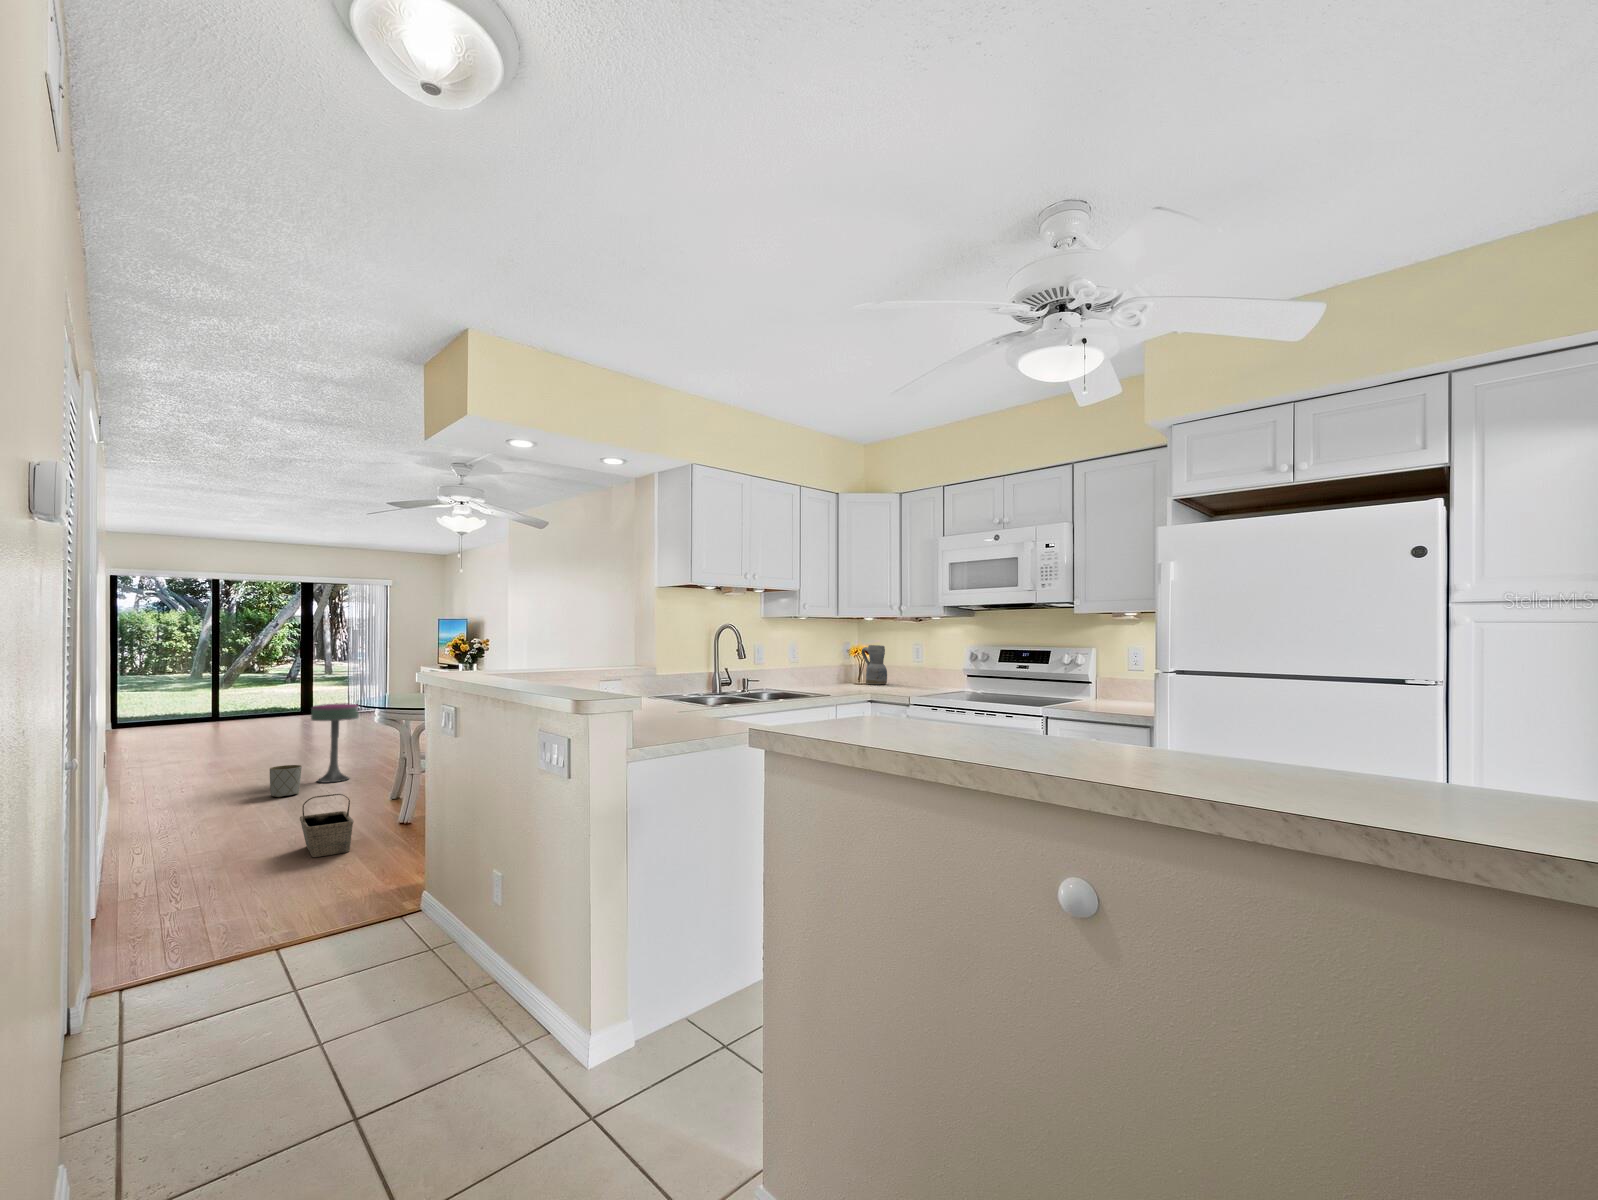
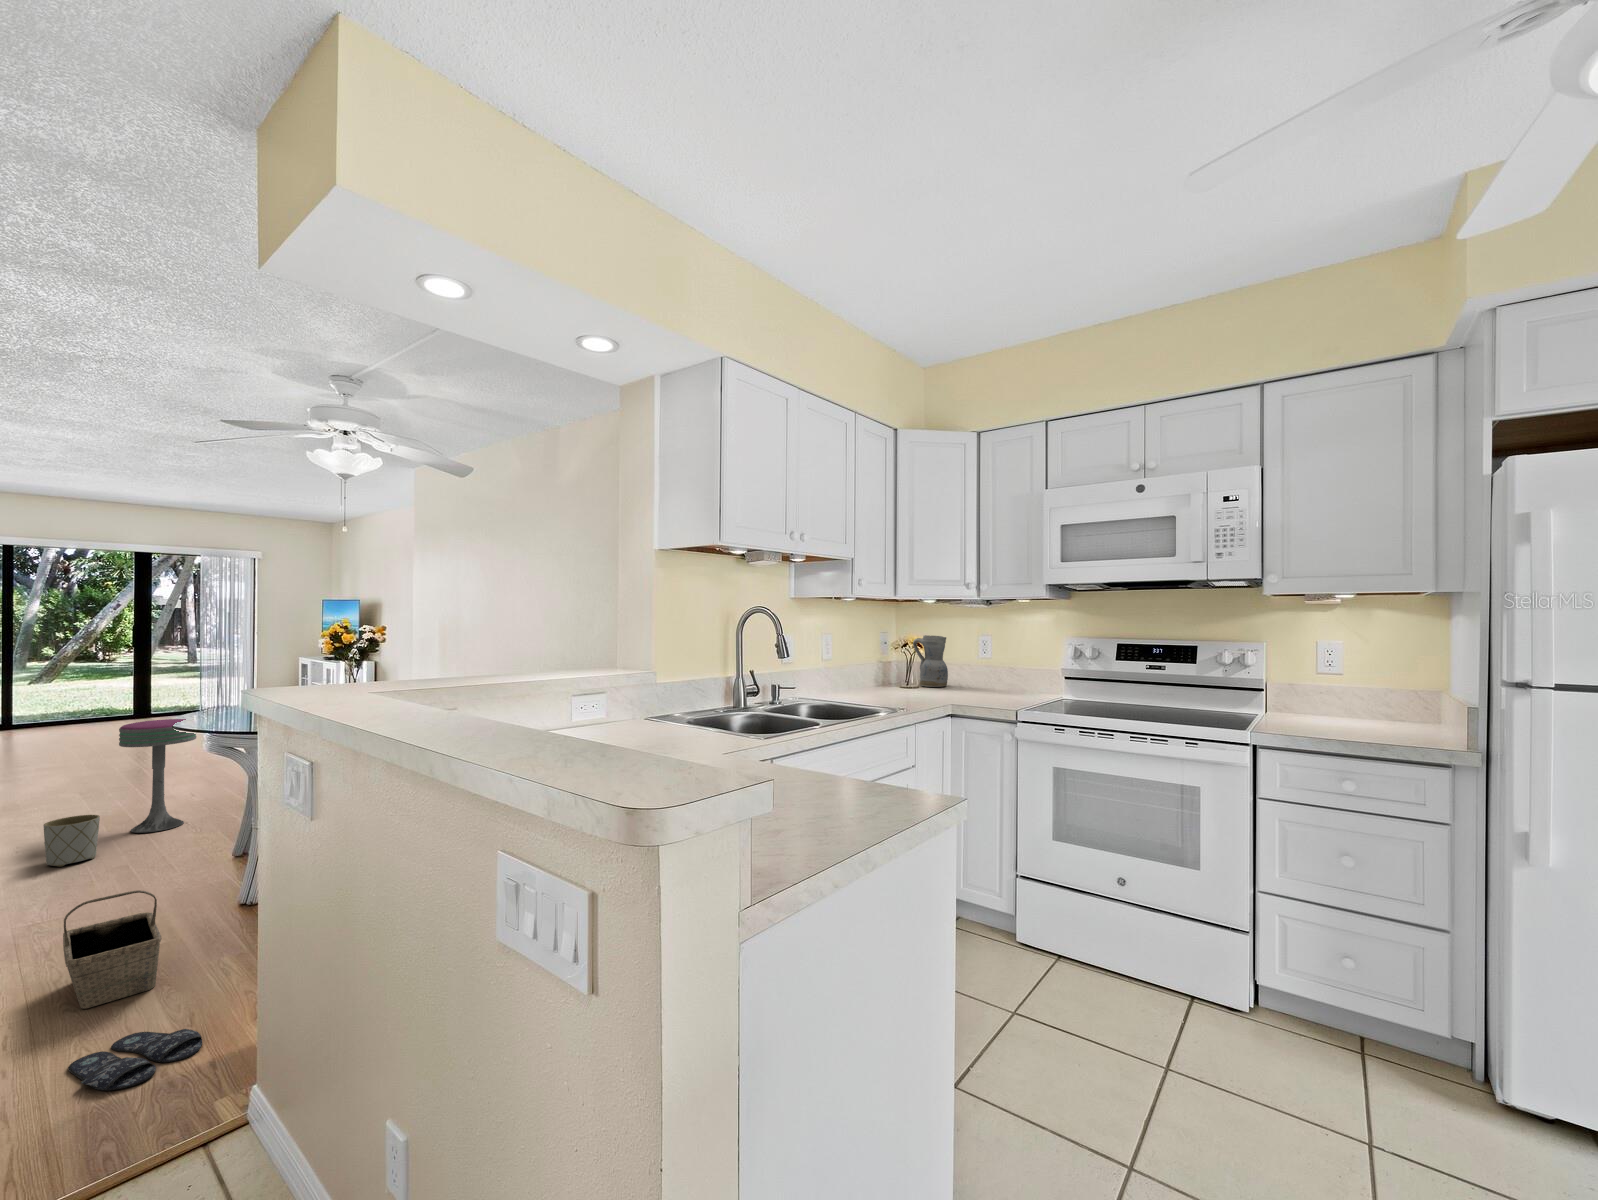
slippers: none [313,867,380,886] -> present [68,1029,202,1091]

